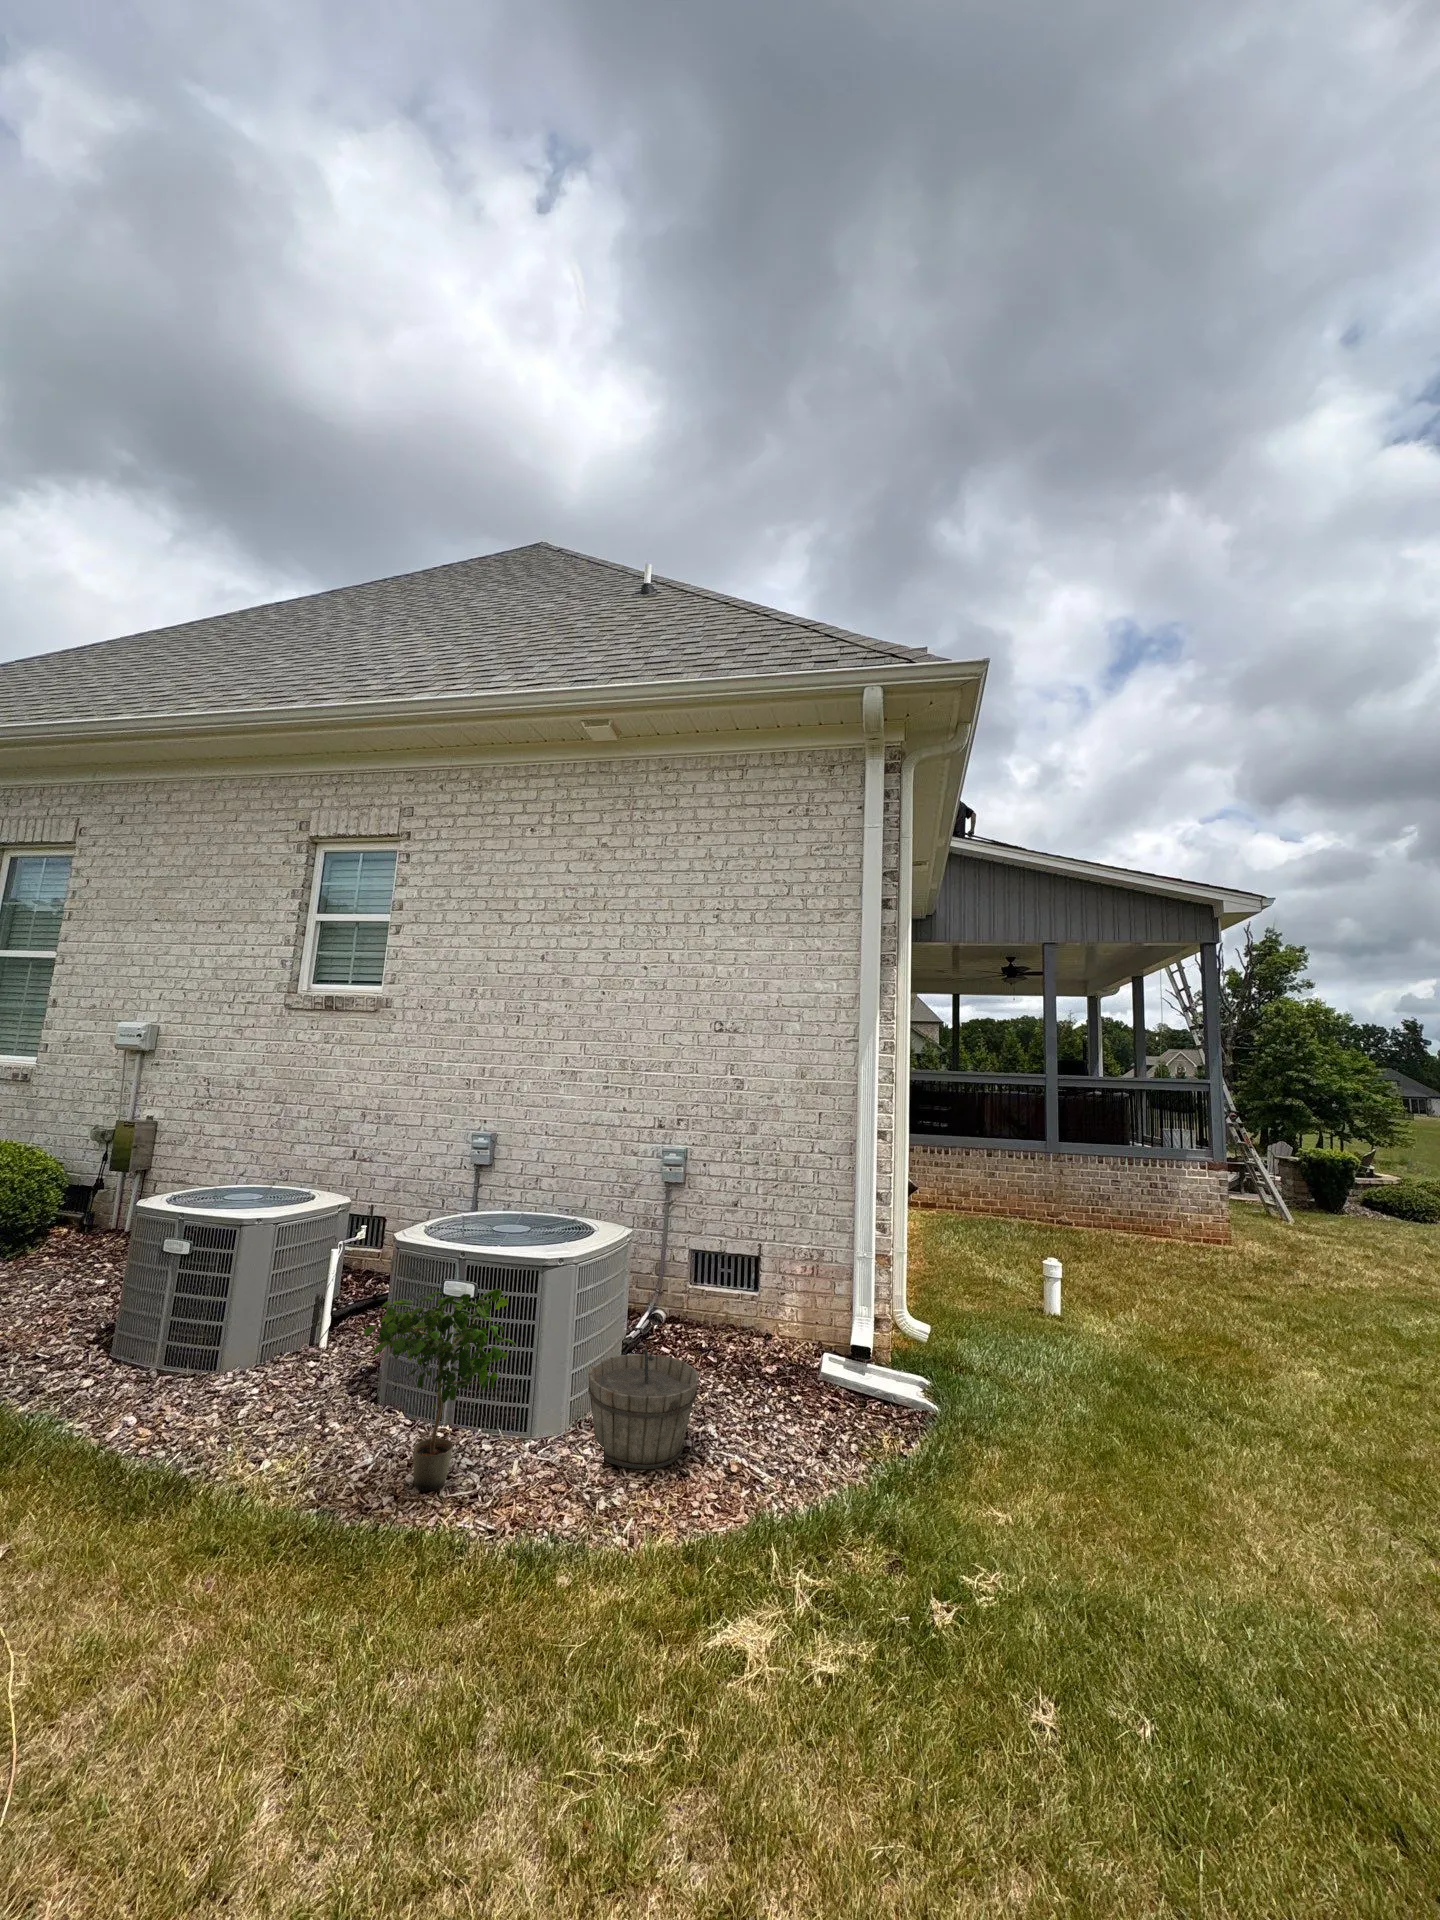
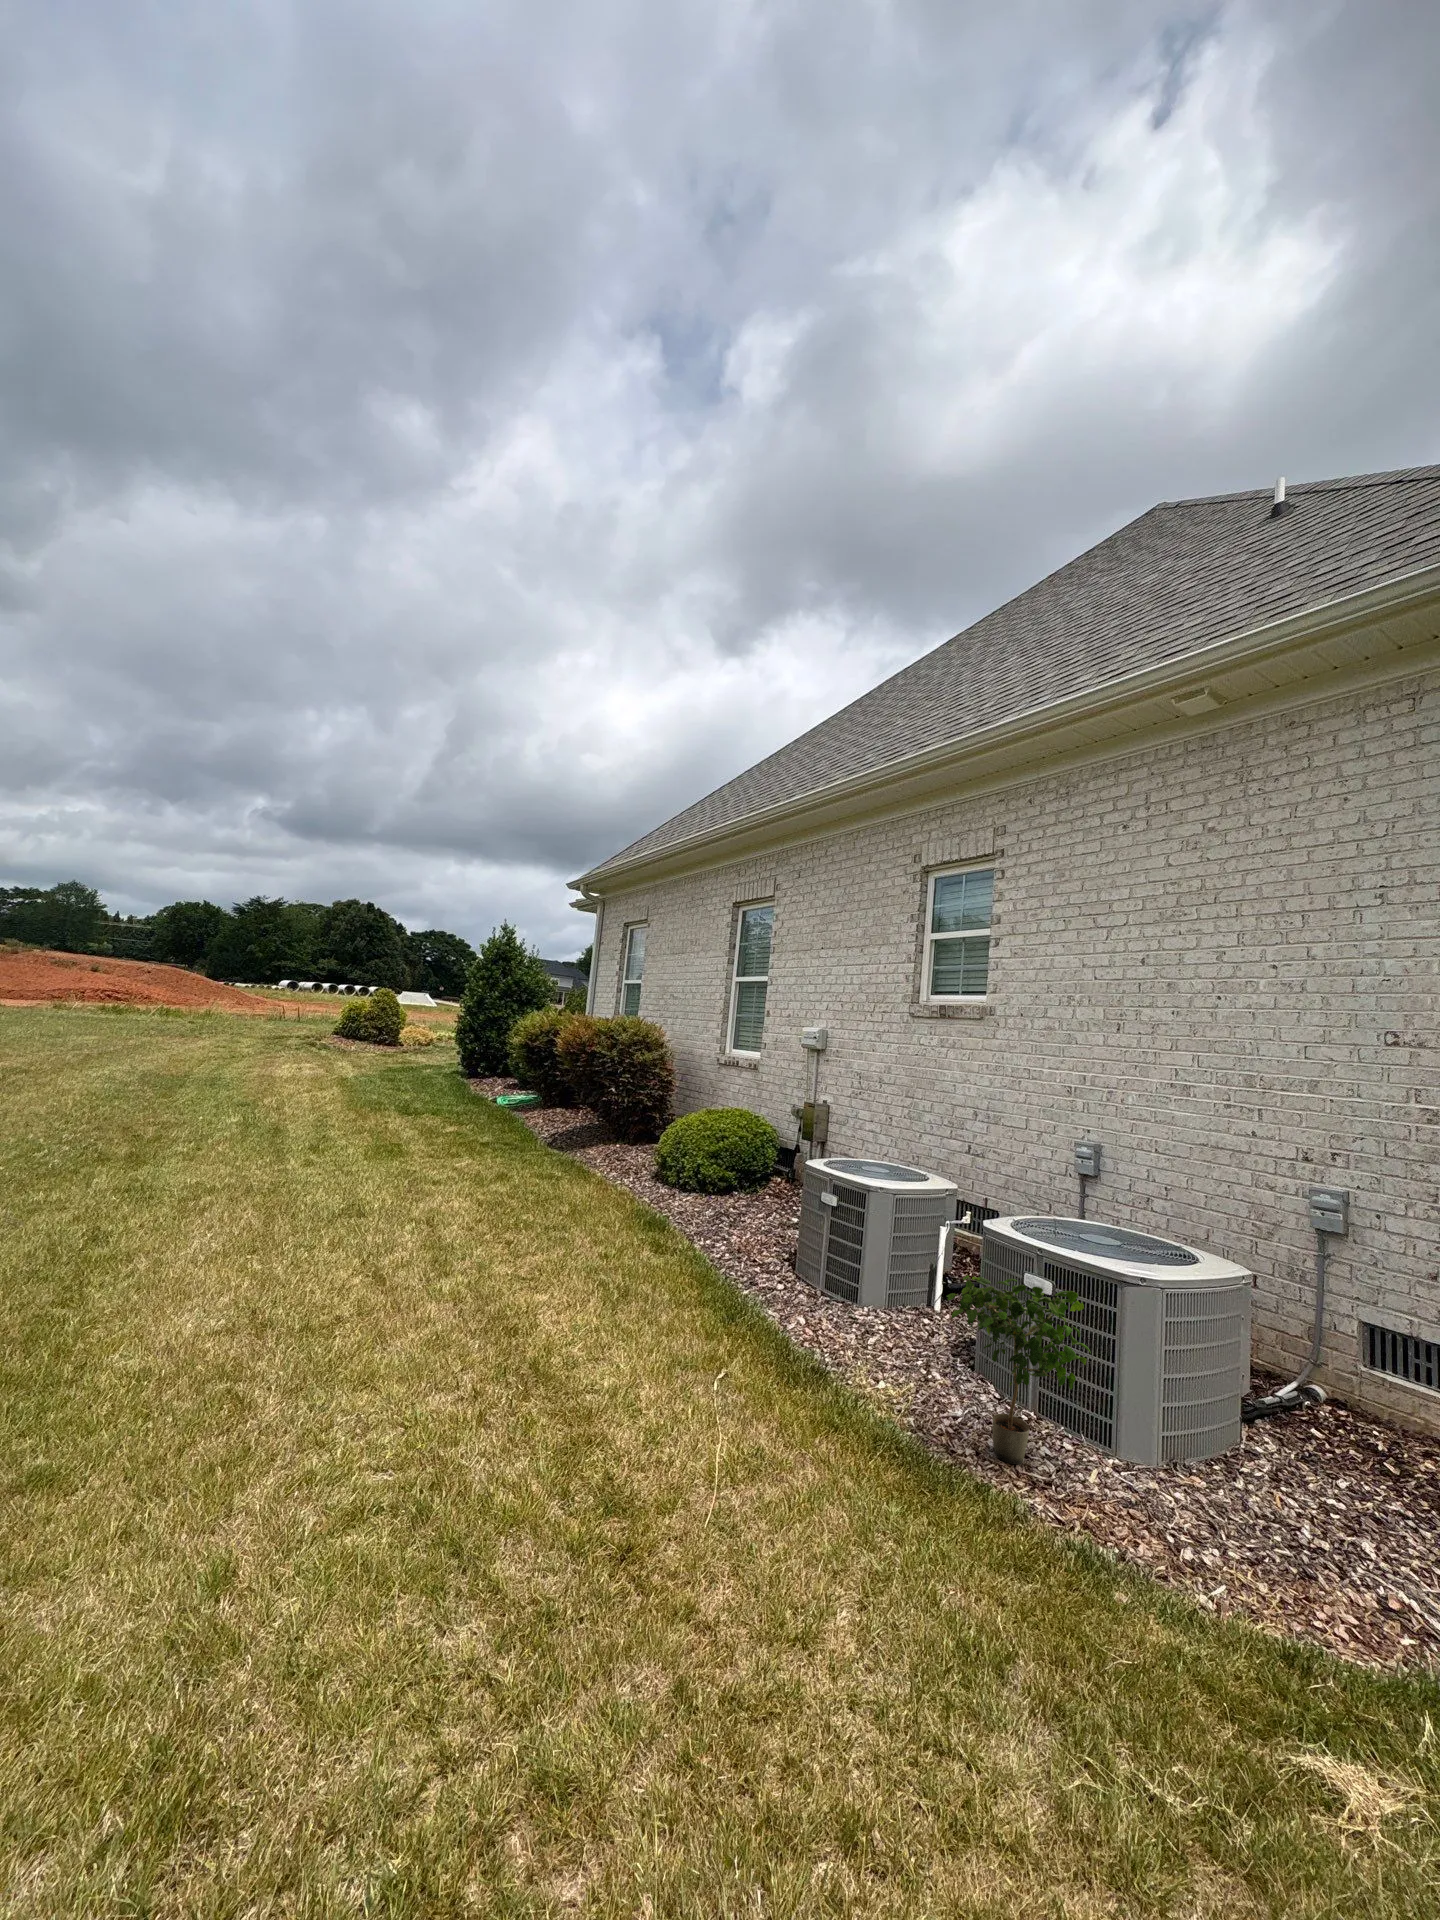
wooden bucket: present [588,1344,699,1469] -> none [1184,1401,1341,1557]

